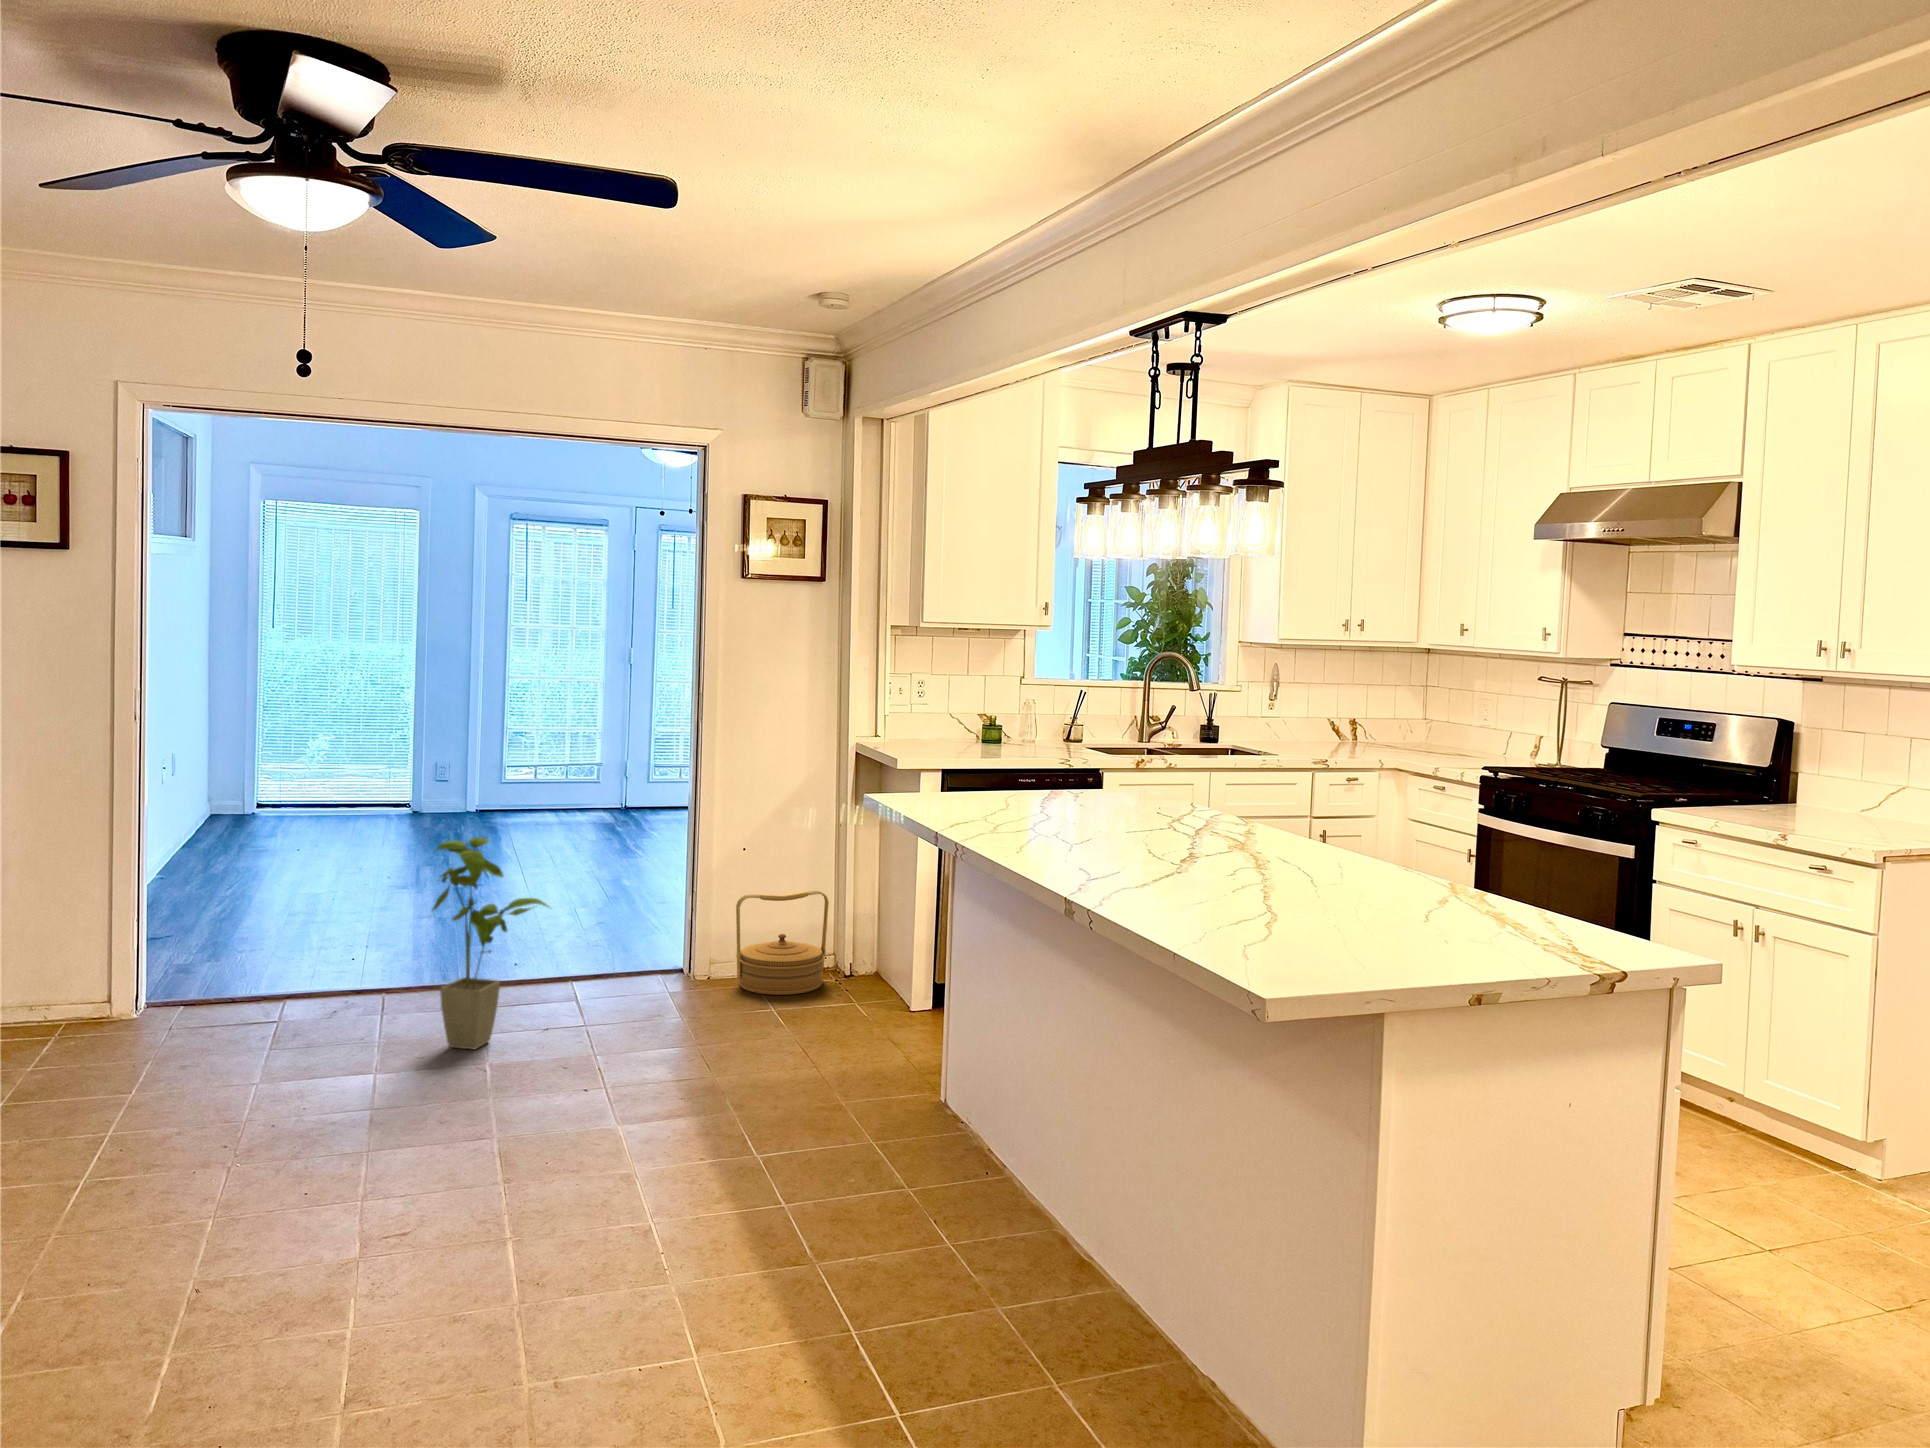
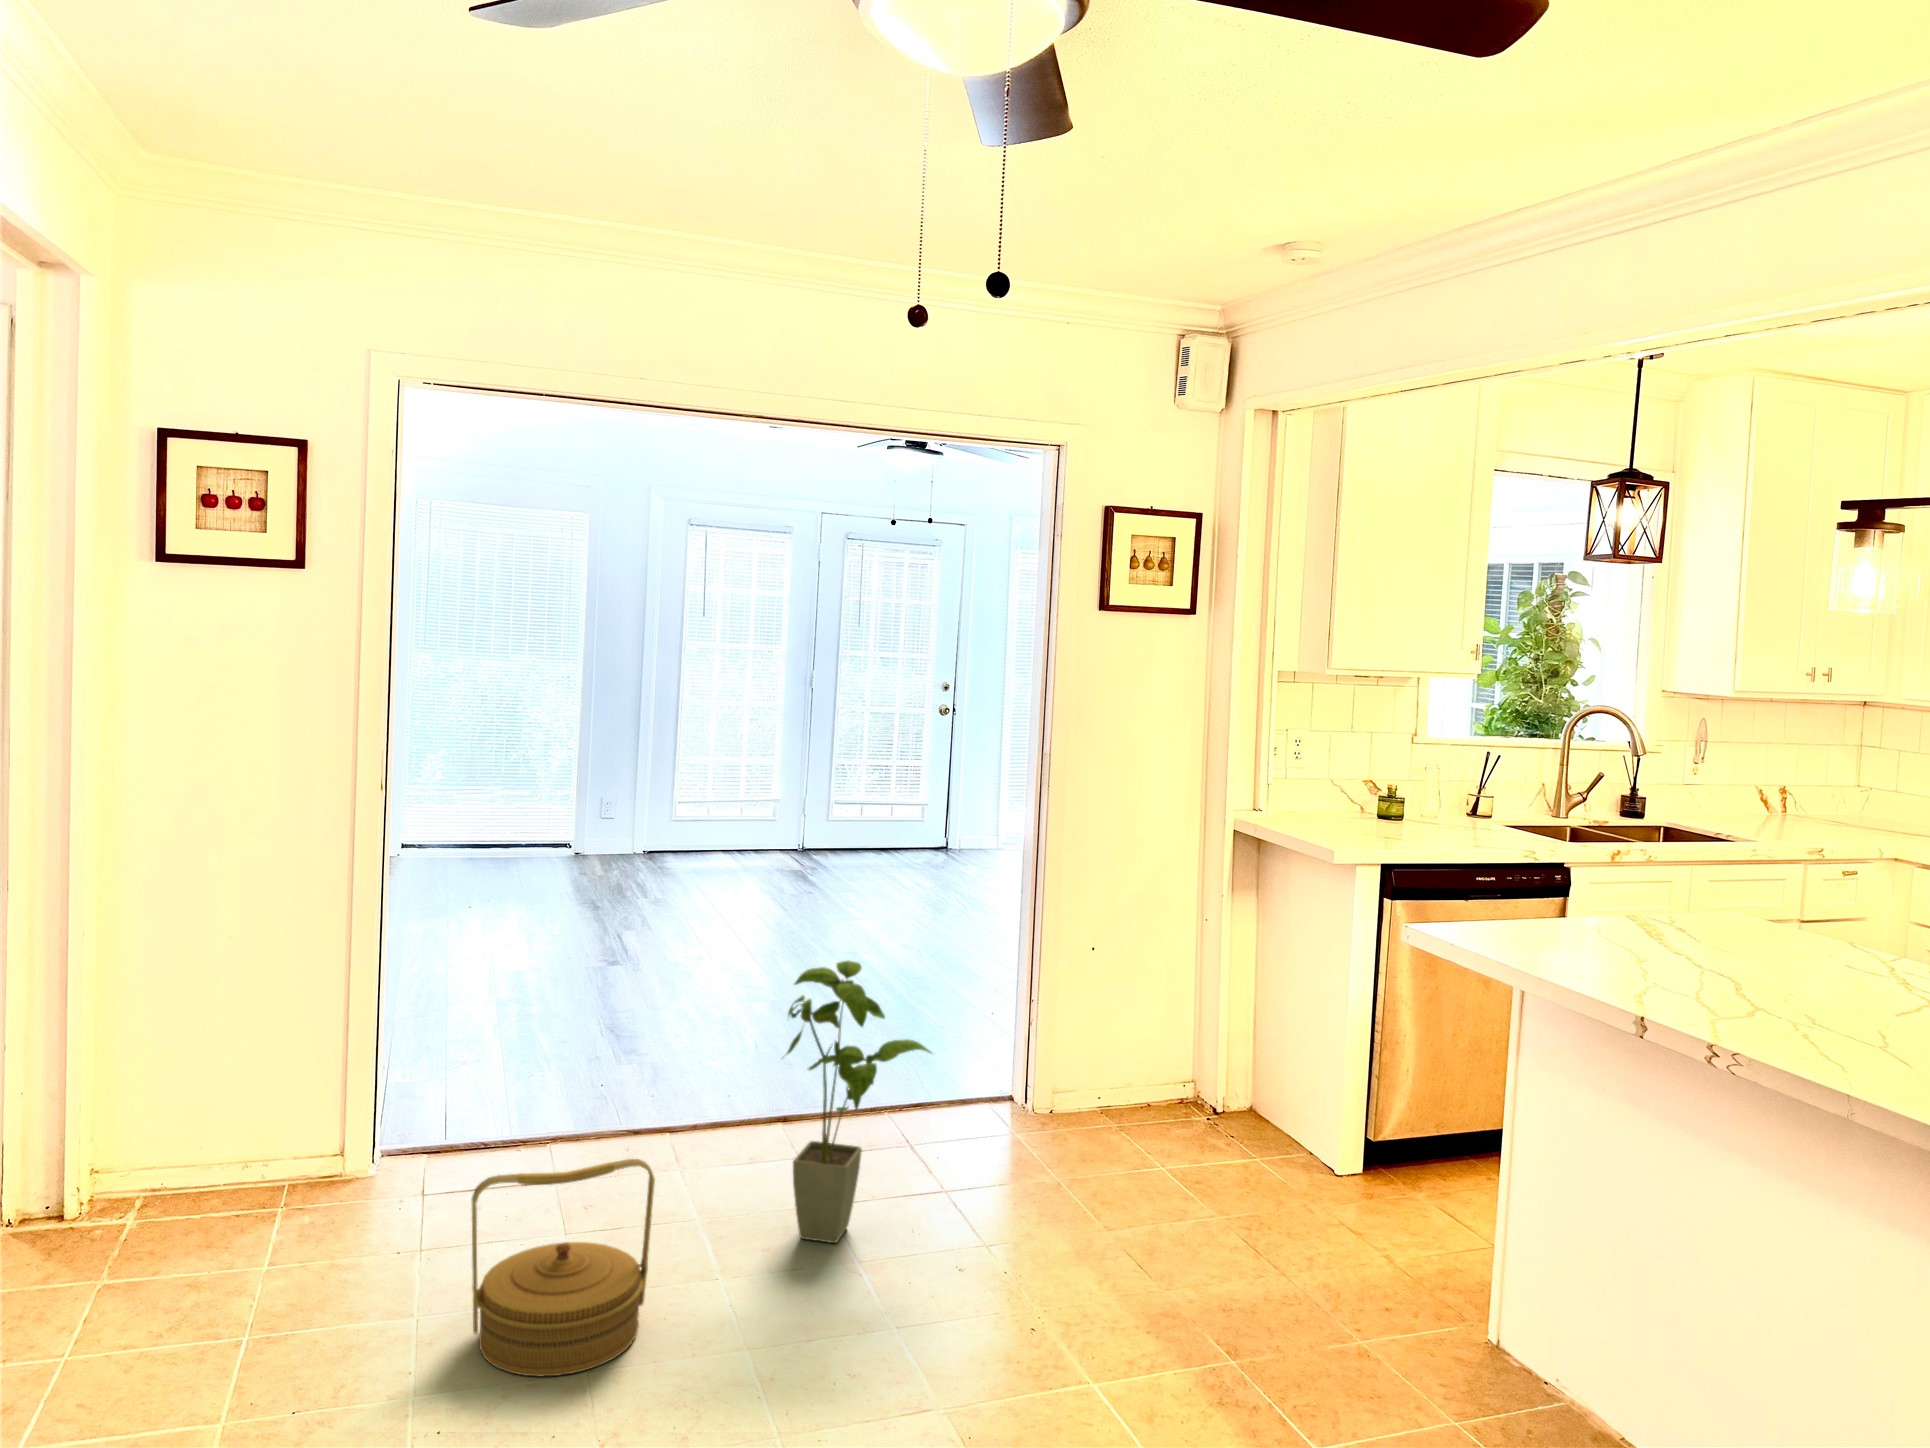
basket: present [736,891,829,995] -> present [472,1159,655,1376]

